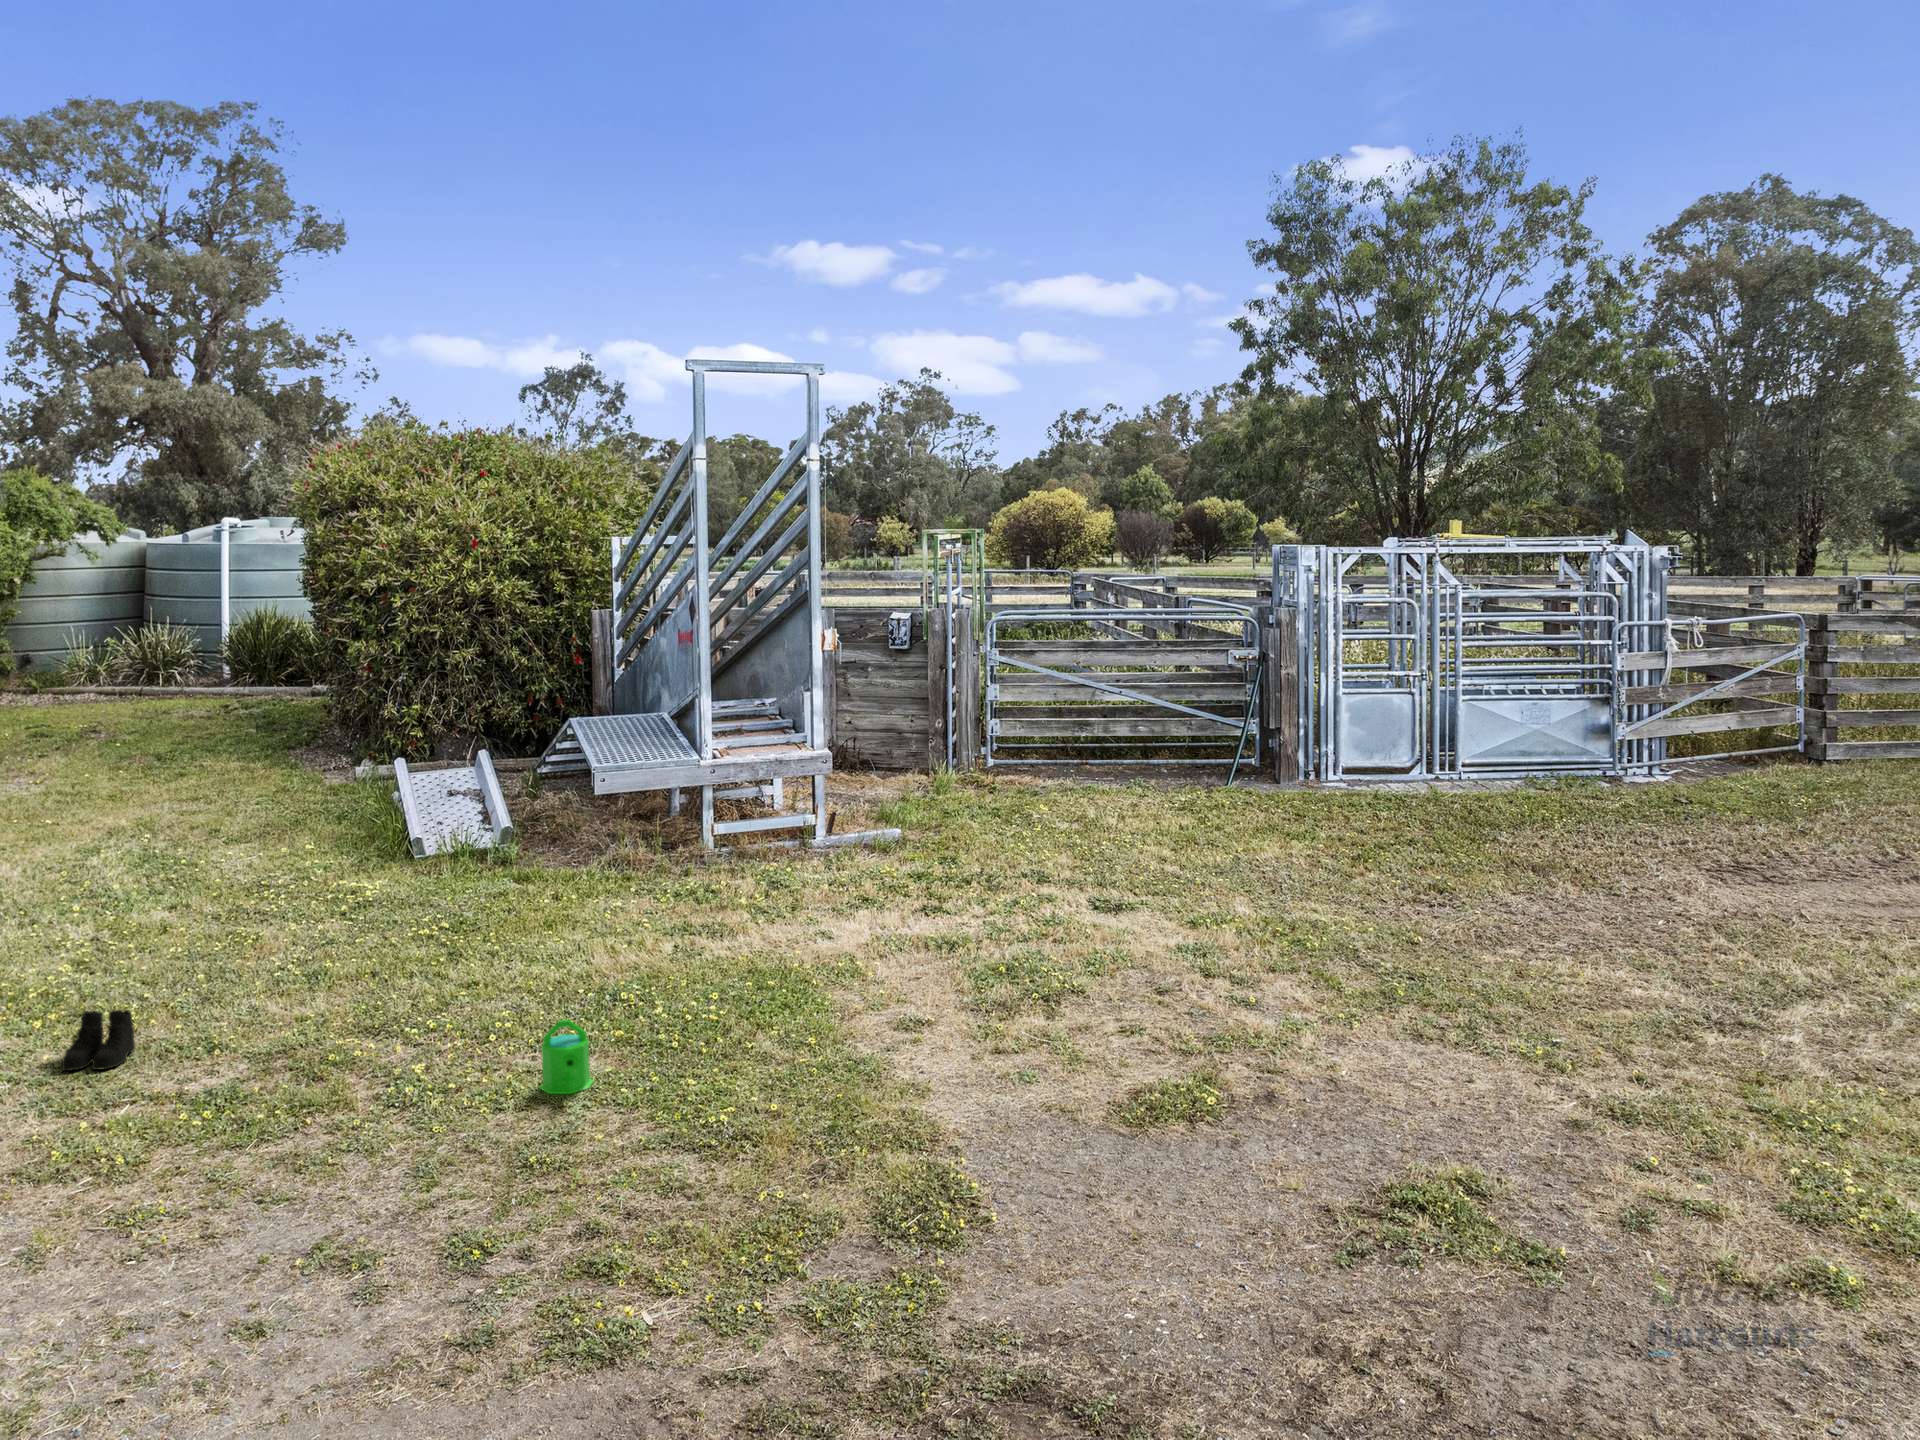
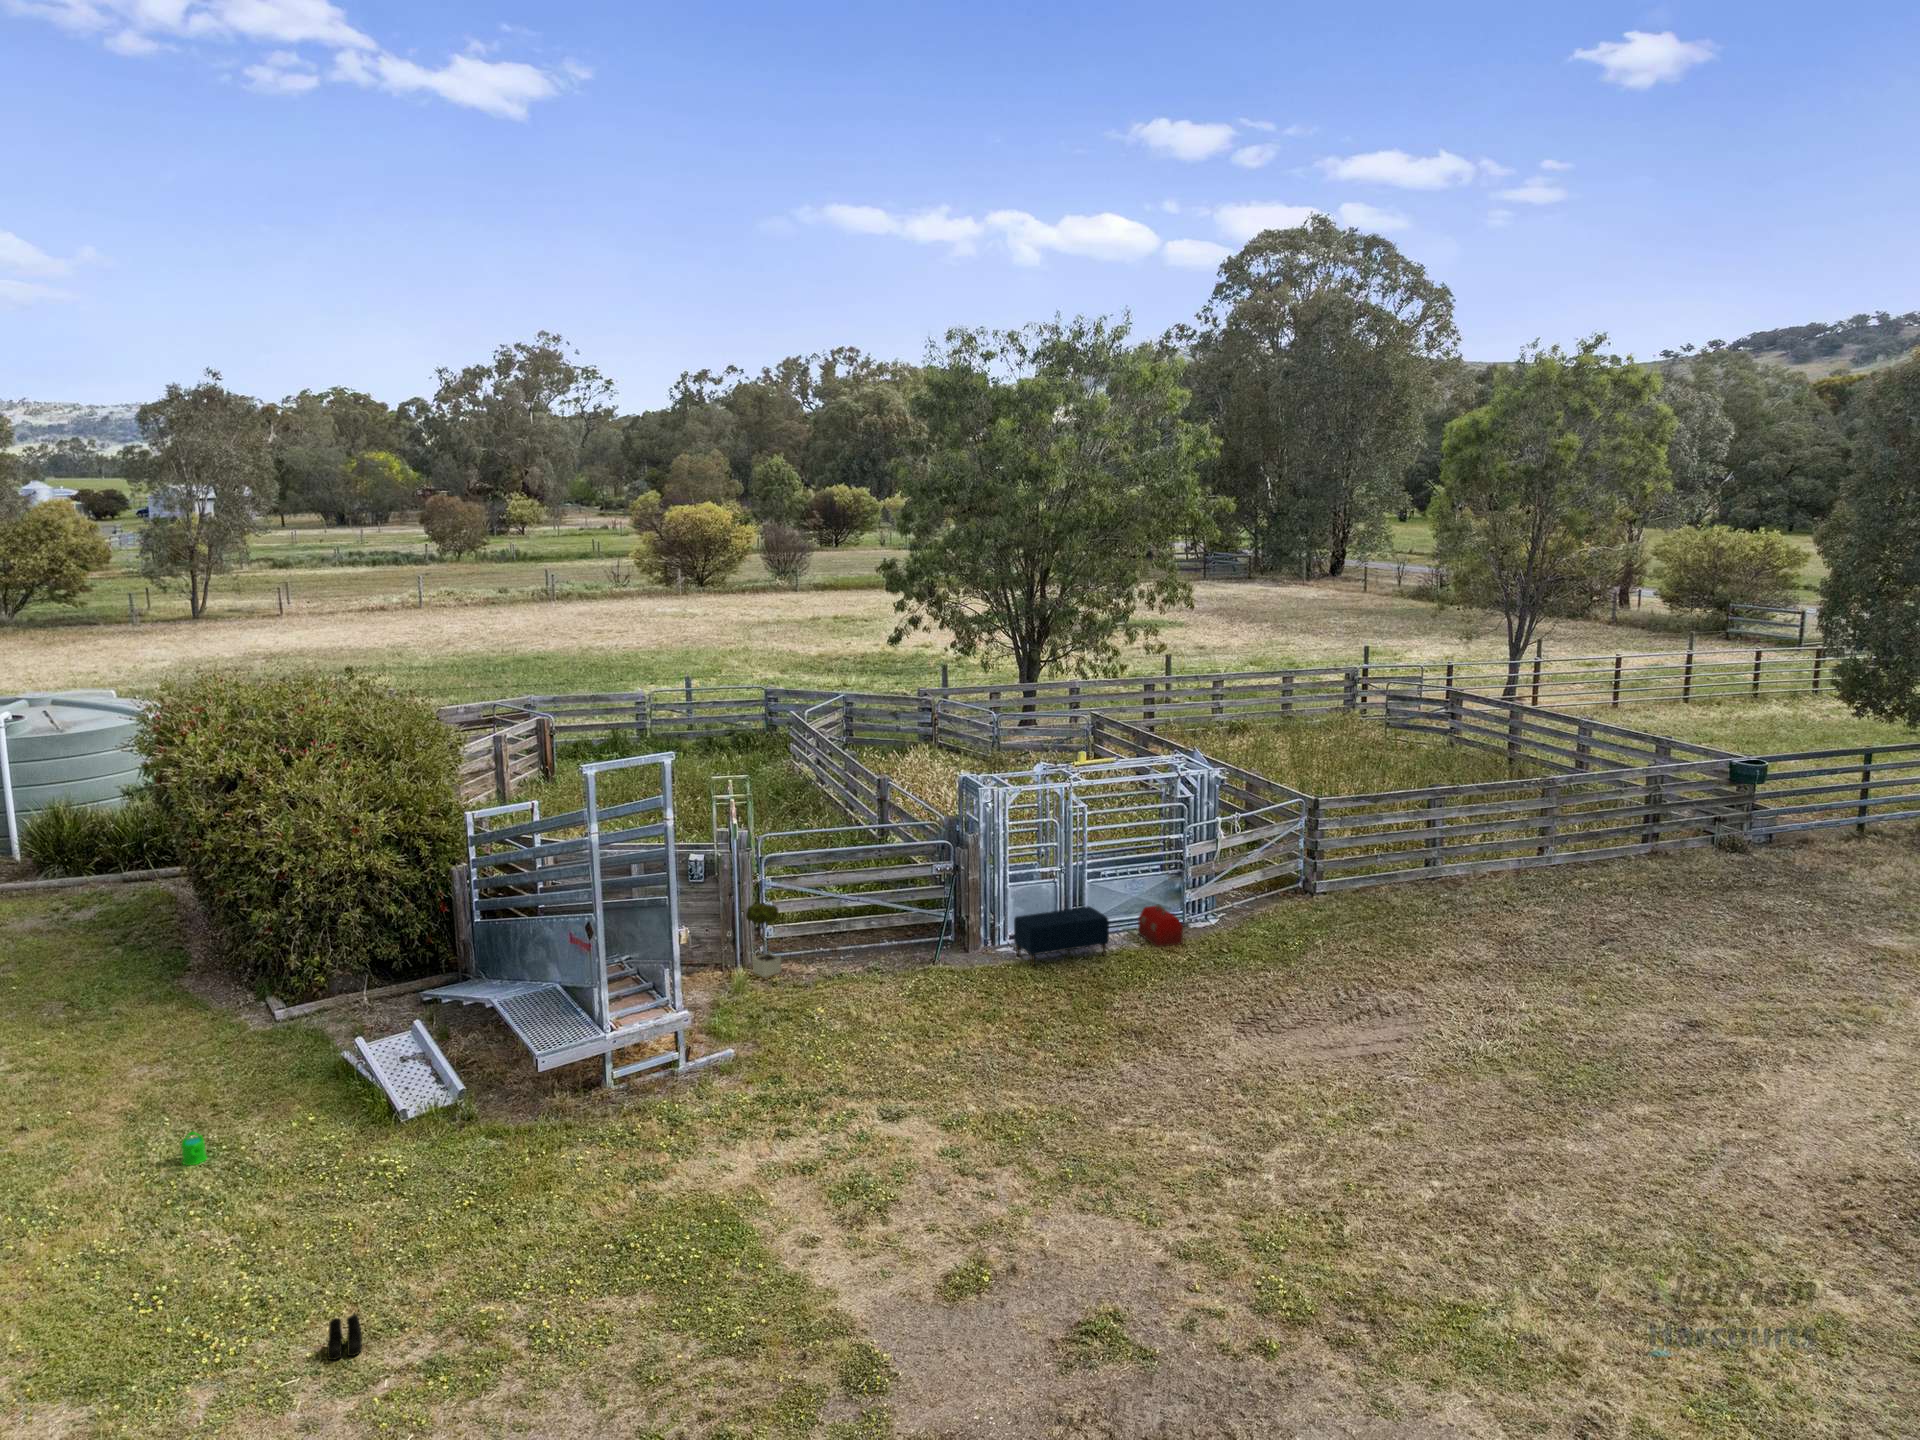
potted tree: none [959,678,1005,783] -> present [746,903,782,977]
bench: none [1343,726,1491,796] -> present [1014,906,1109,967]
toolbox: none [1537,733,1610,791] -> present [1138,904,1183,947]
watering can: present [540,1019,594,1094] -> present [181,1132,207,1166]

